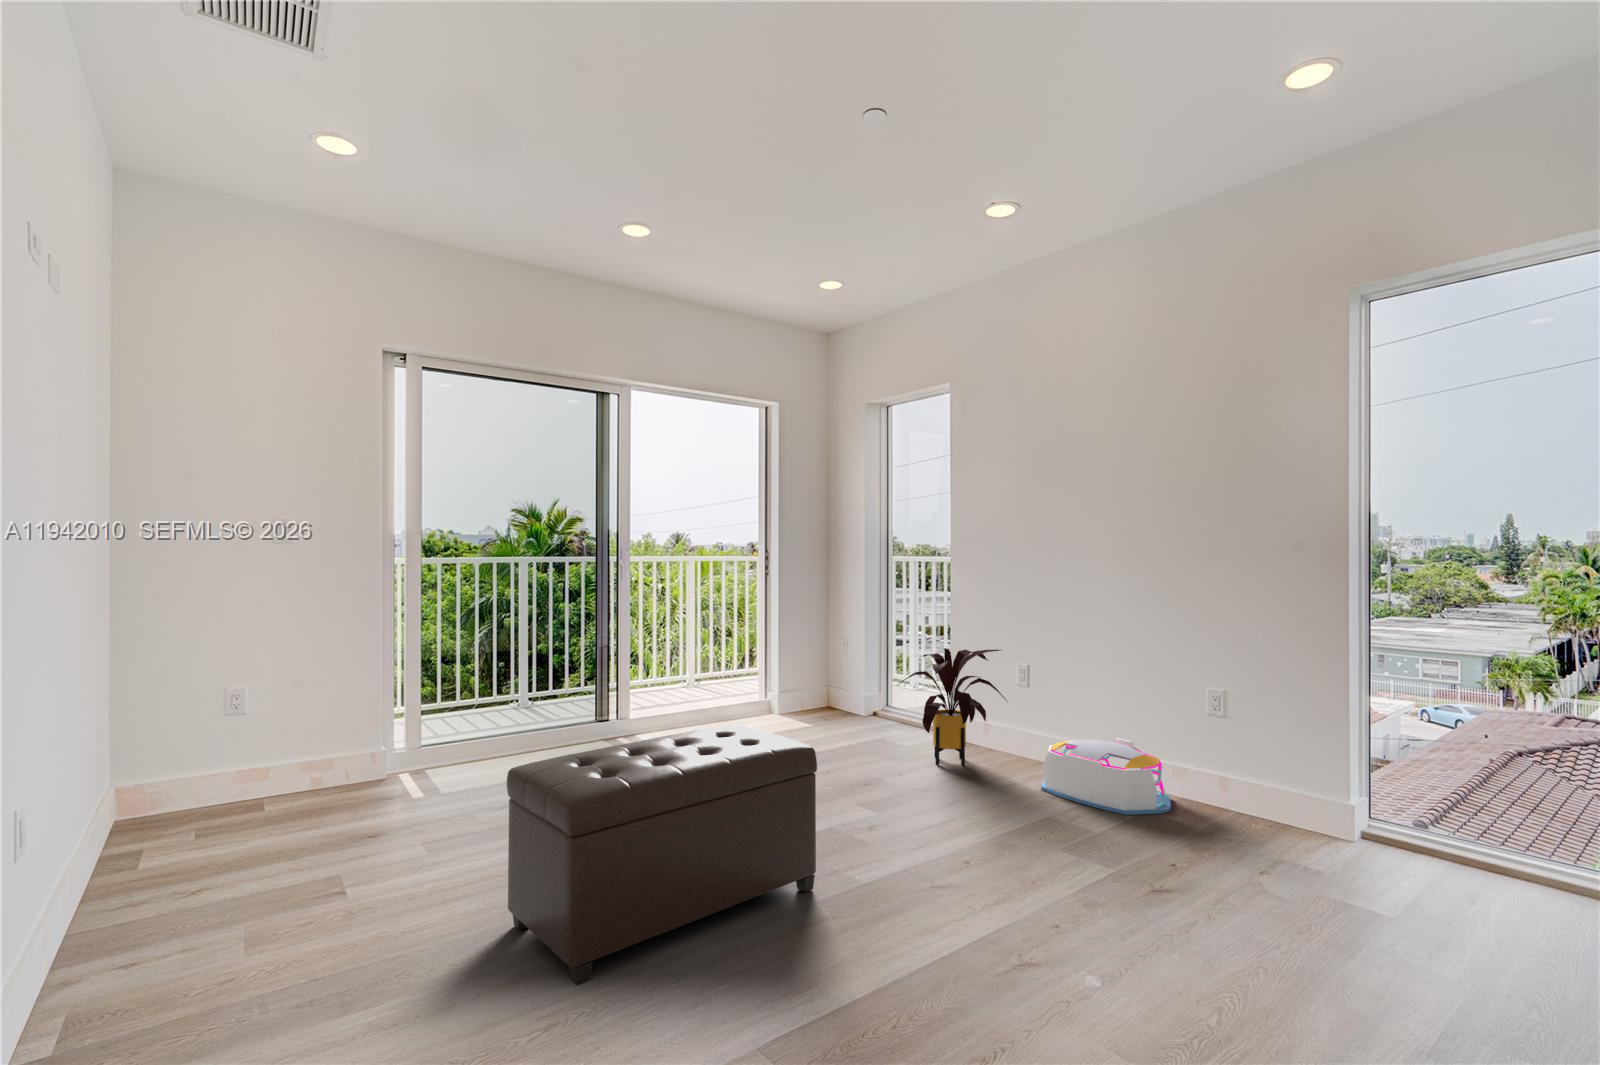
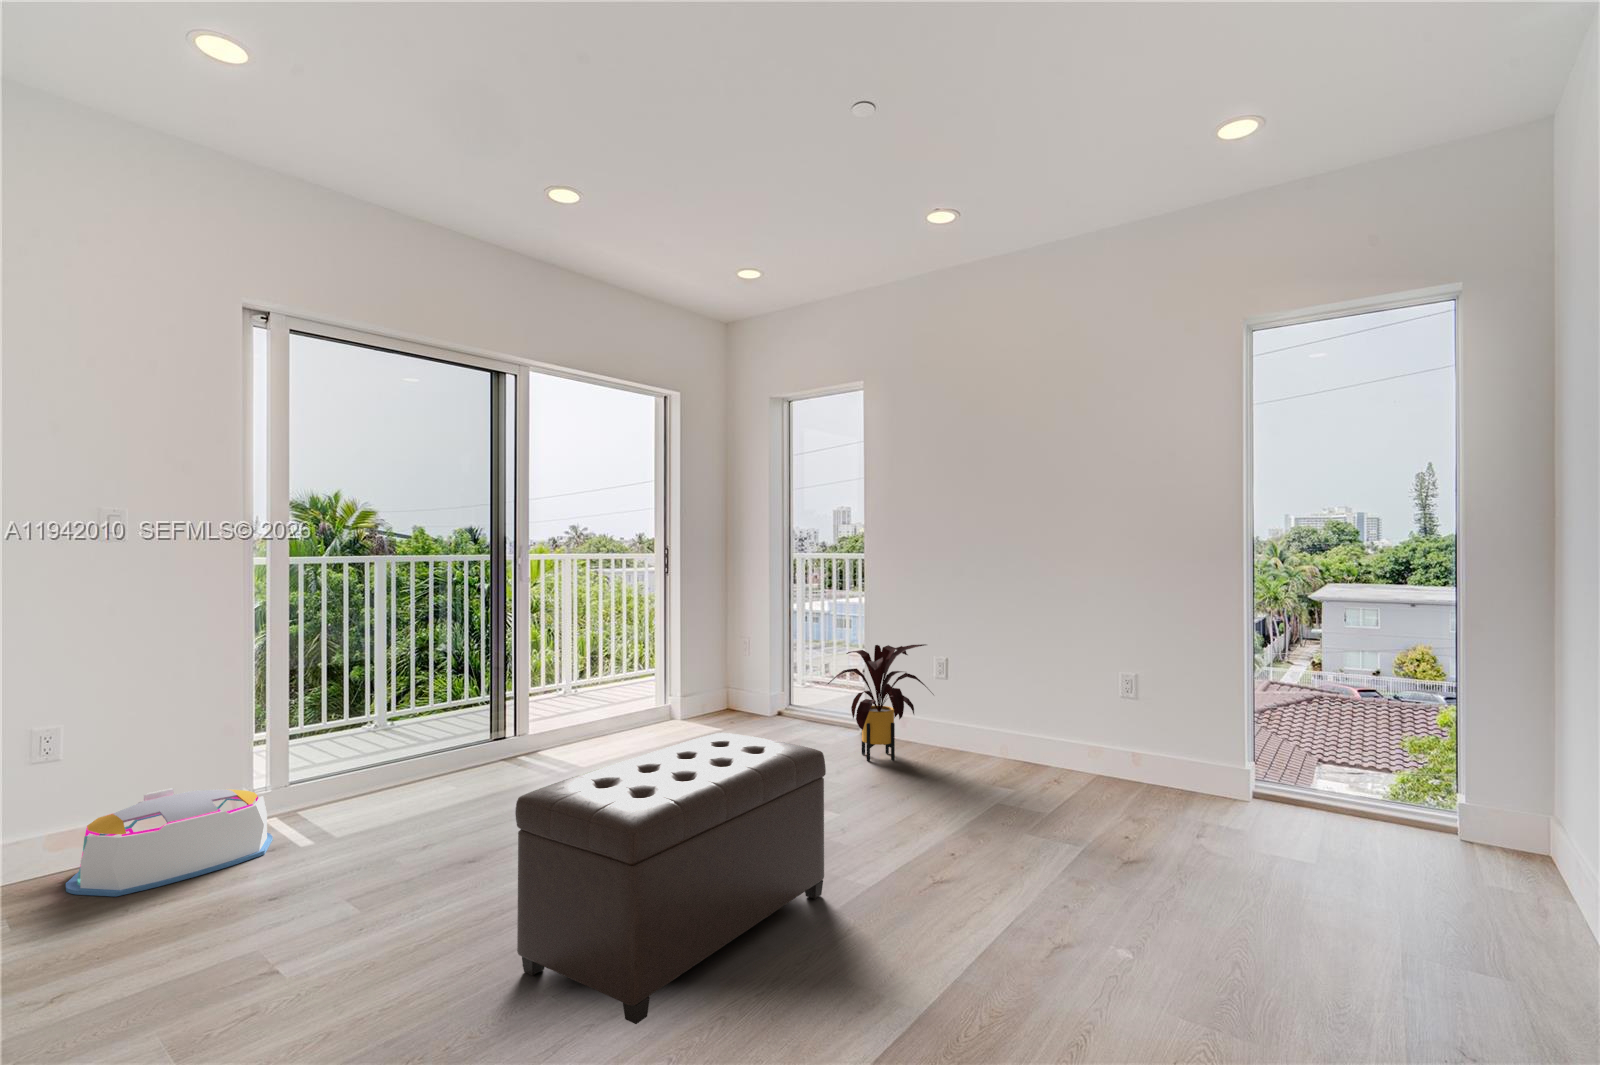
storage bin: present [1041,738,1171,815] -> present [66,788,273,896]

